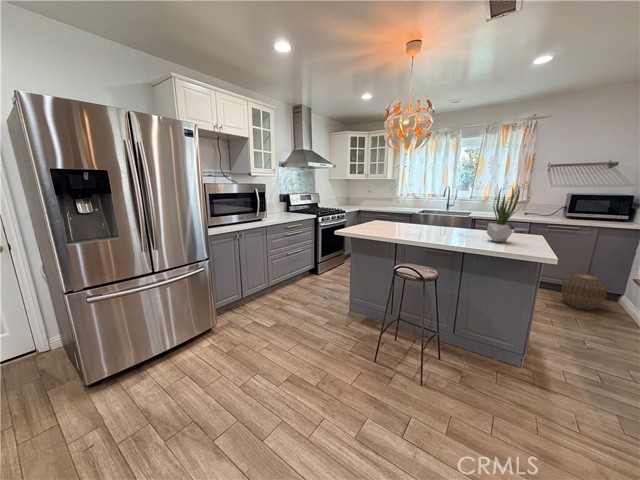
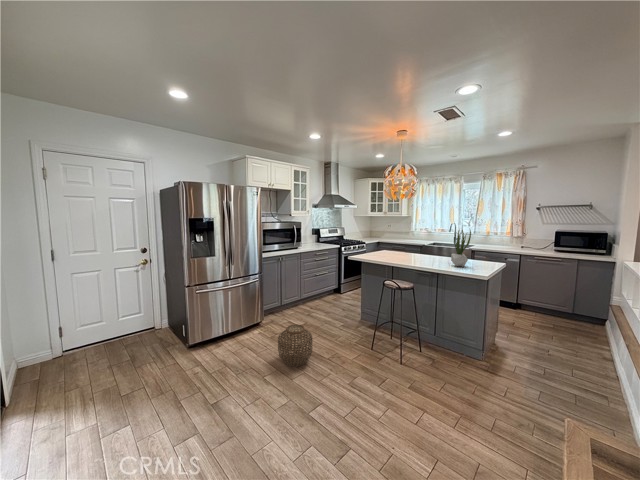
woven basket: present [561,274,608,310] -> present [278,324,312,367]

